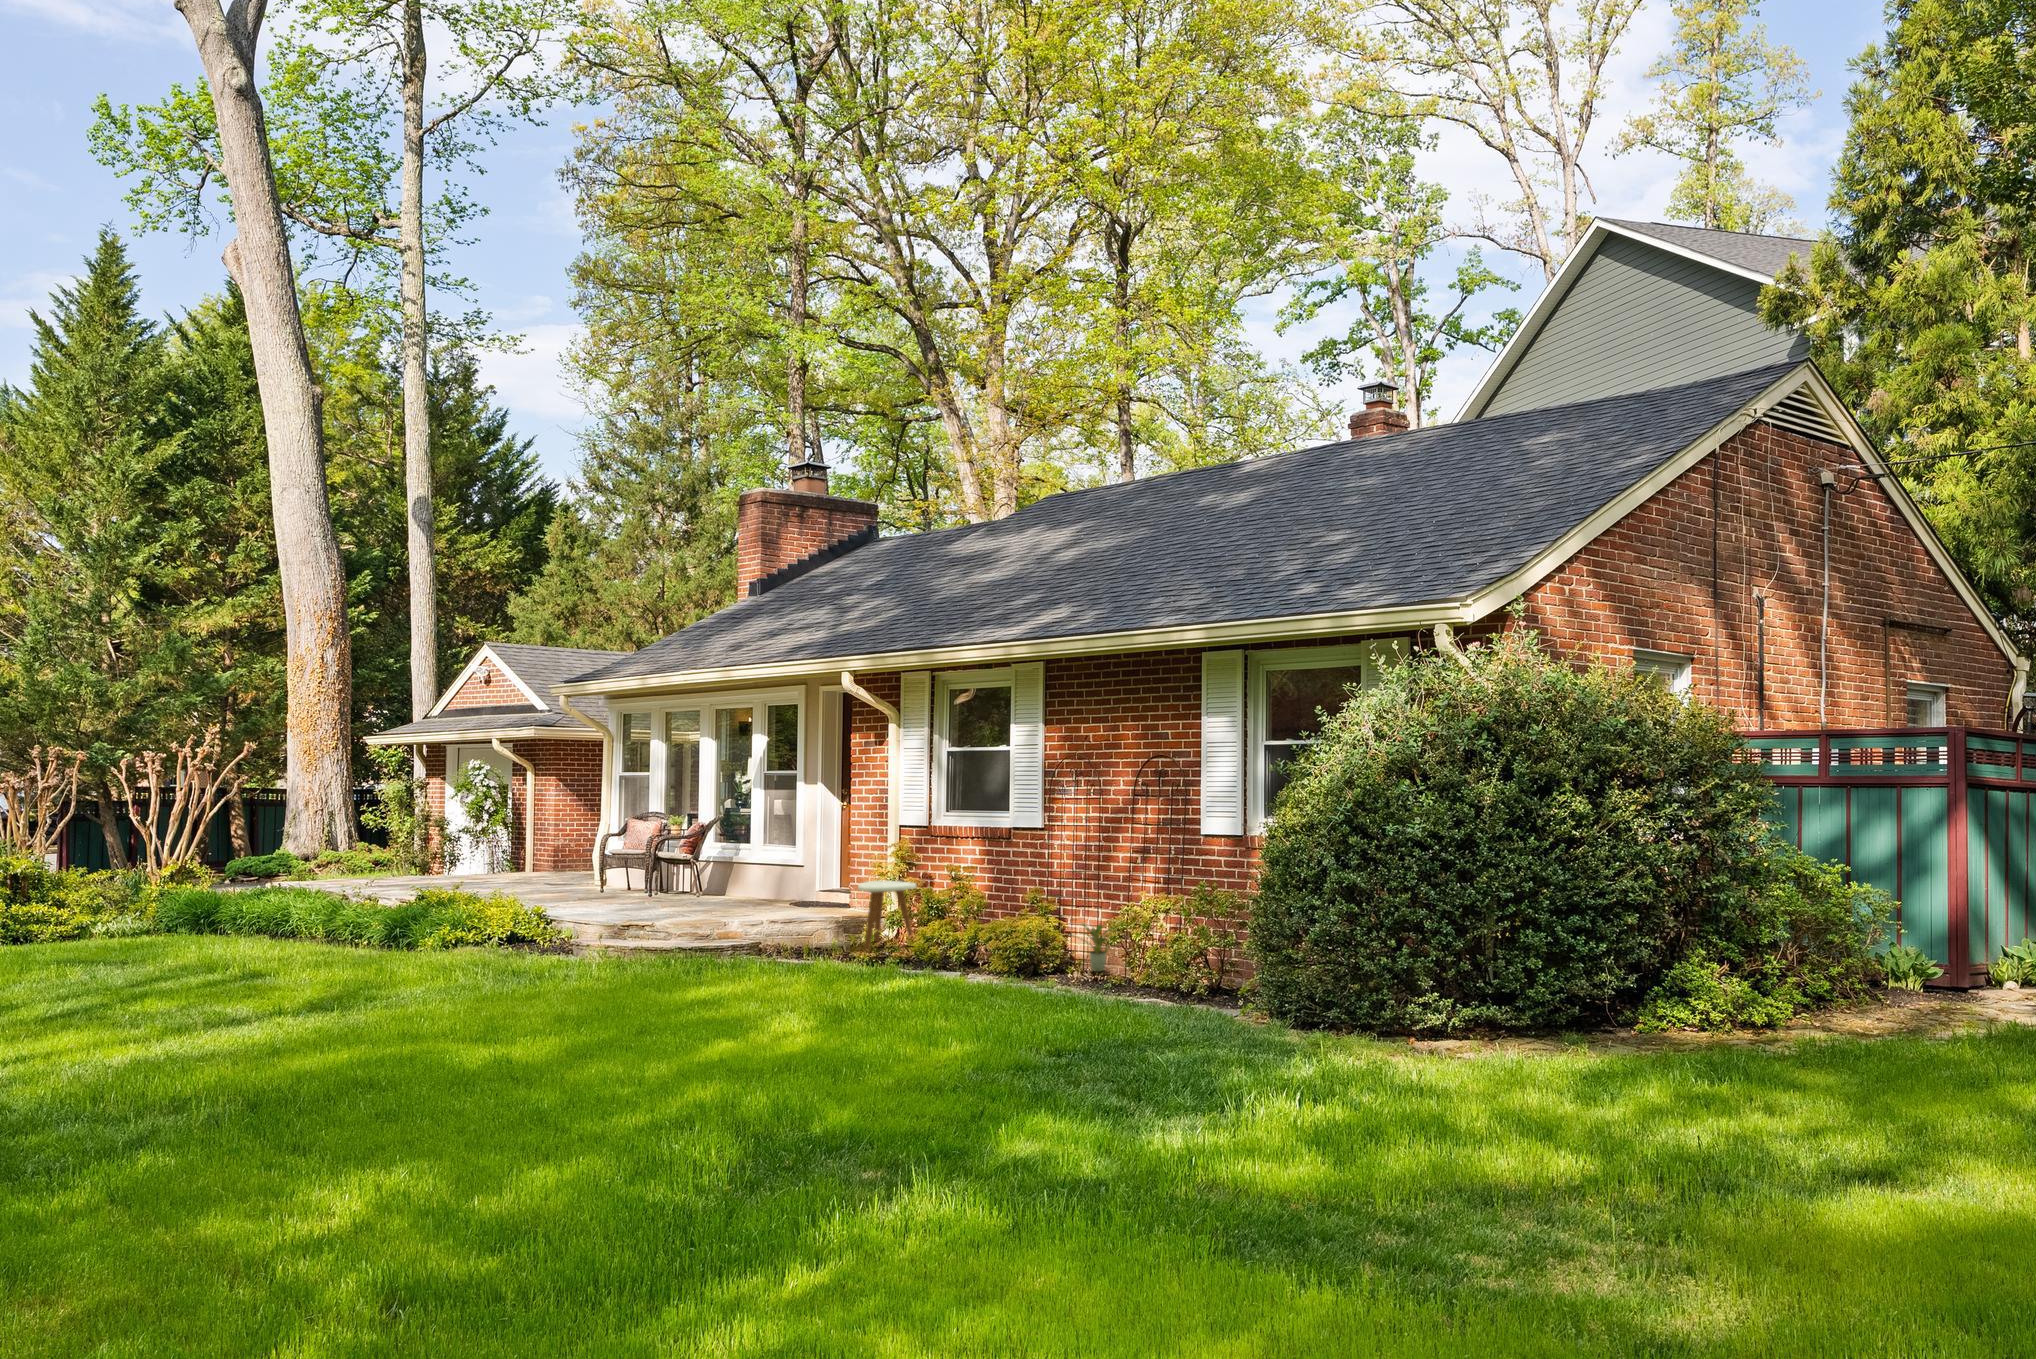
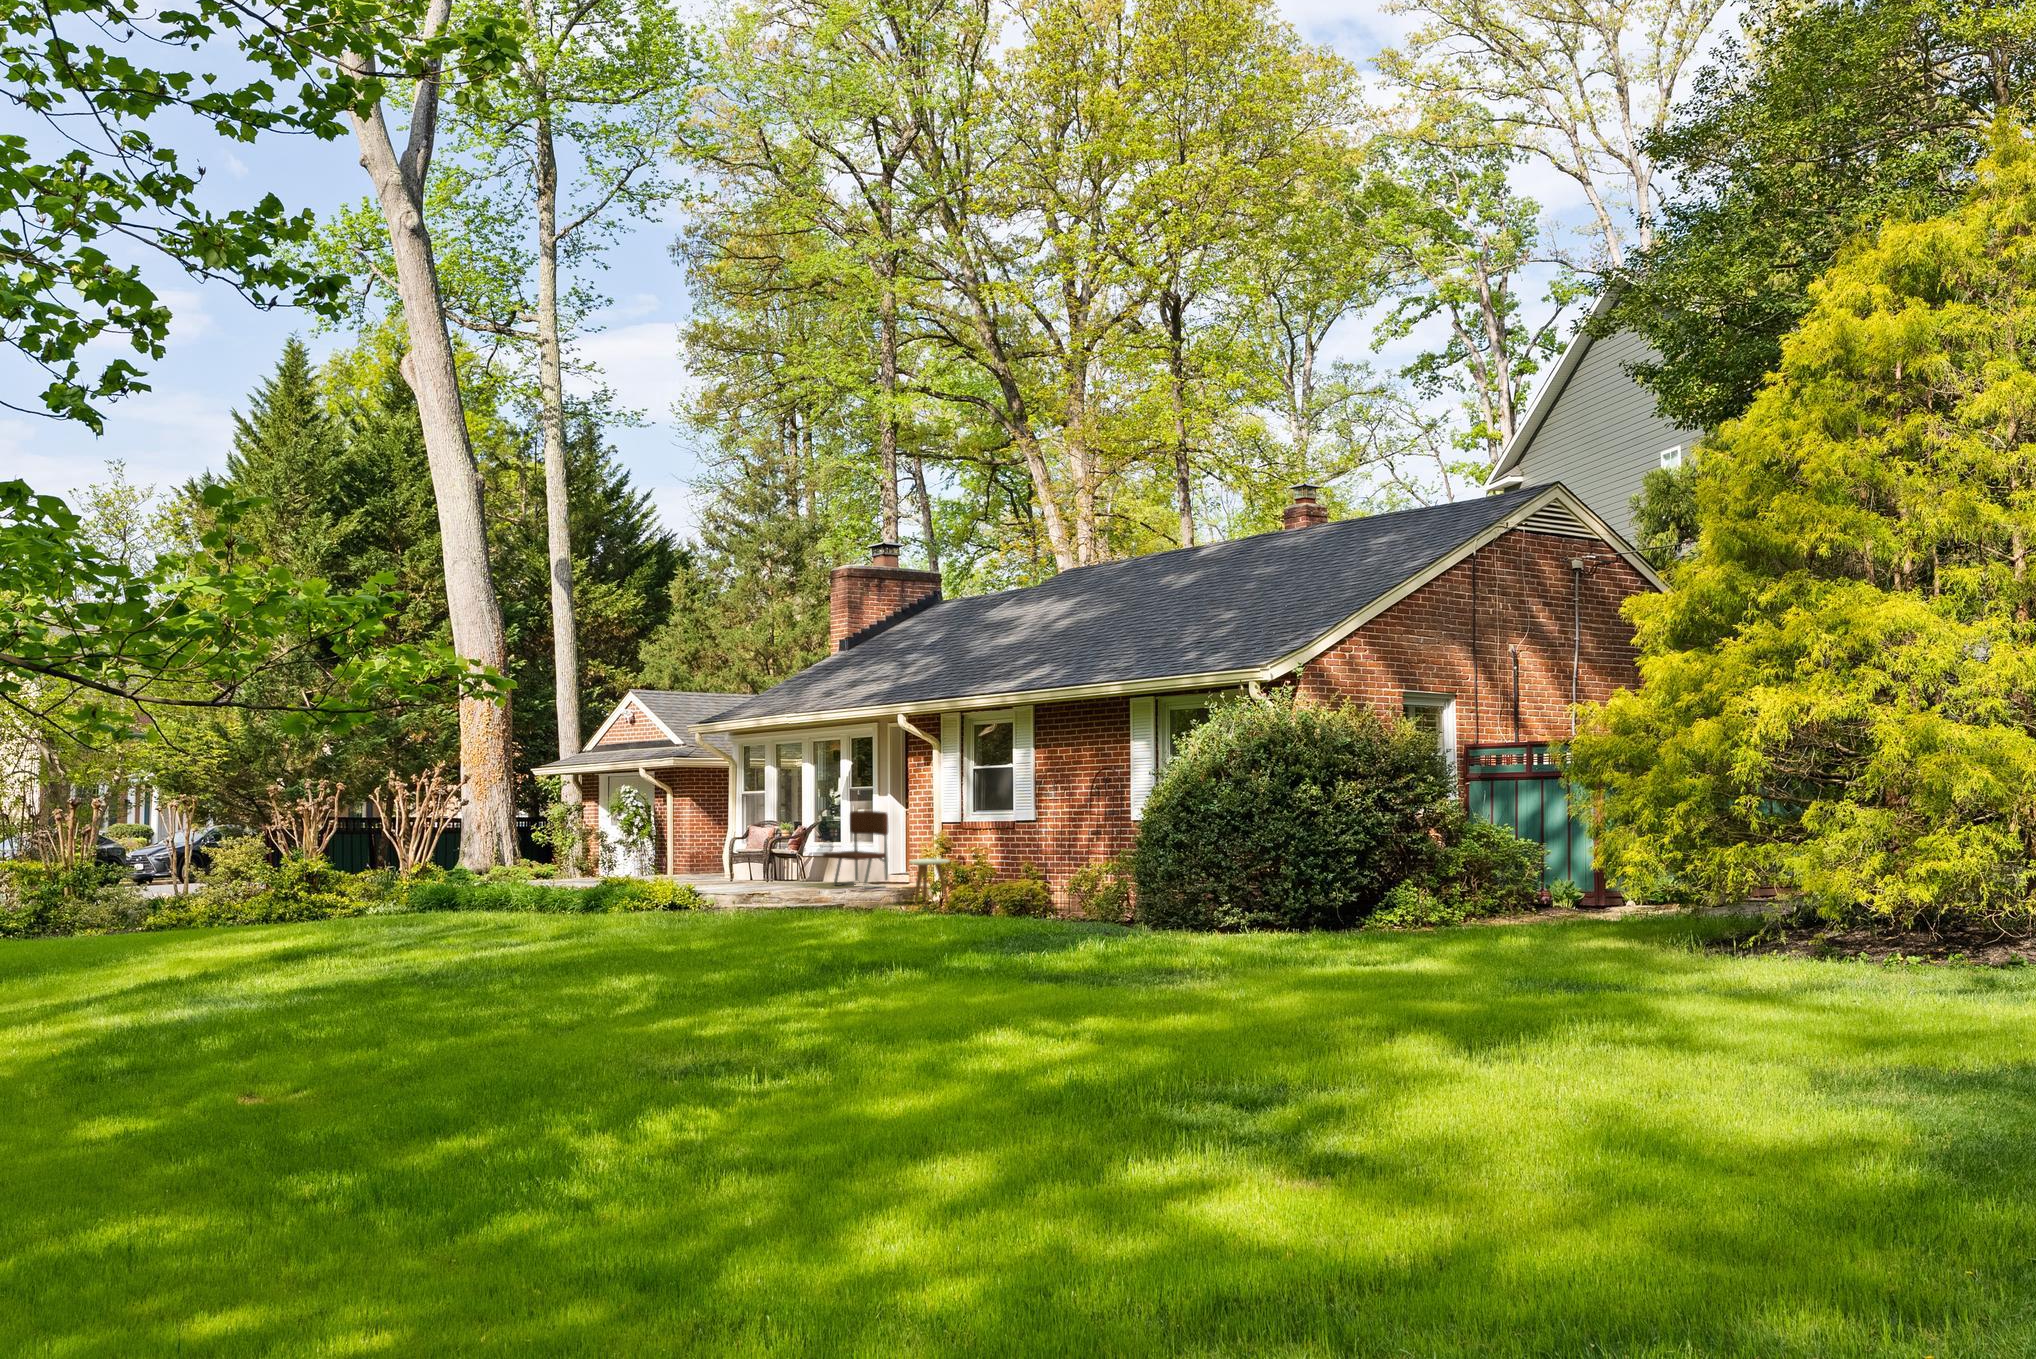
bench: none [724,803,817,913] -> present [823,811,888,889]
potted plant: present [1082,924,1115,972] -> none [1044,879,1074,911]

